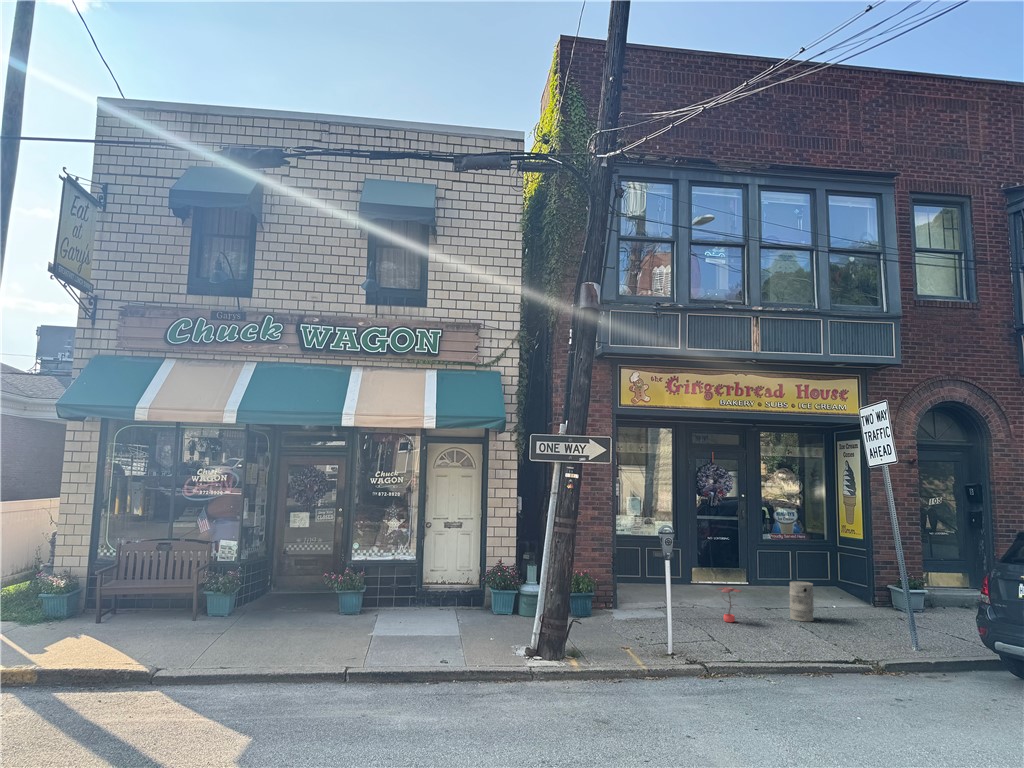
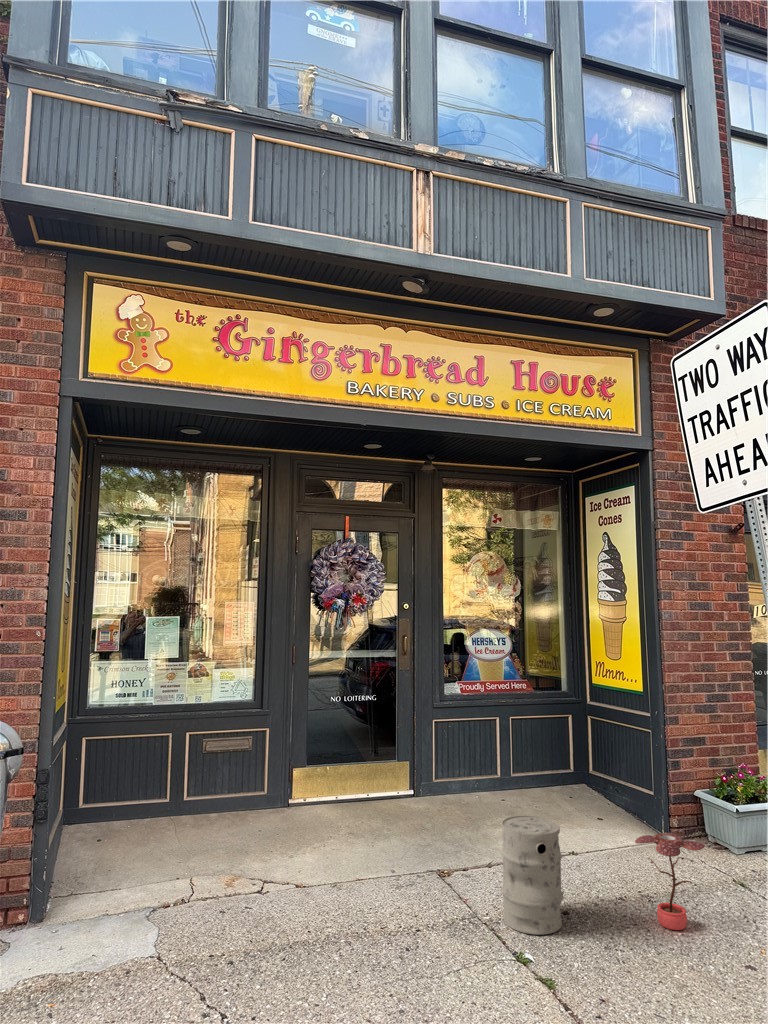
potted plant: present [717,587,741,622] -> present [635,833,705,930]

